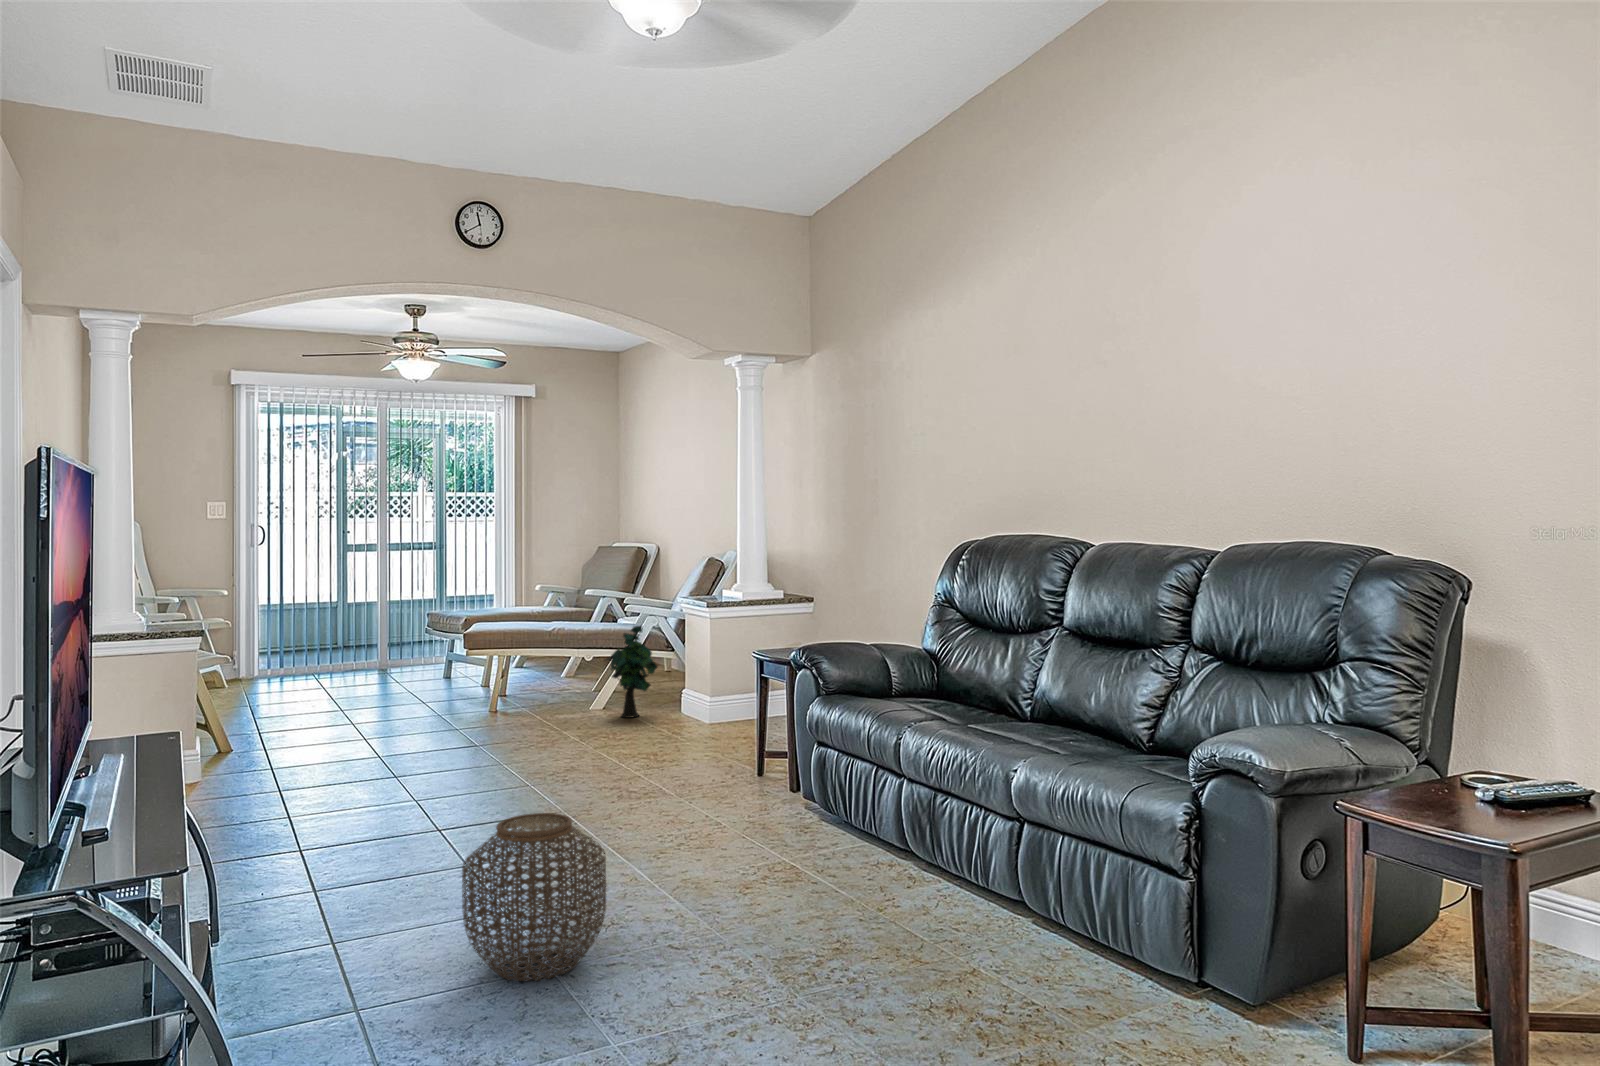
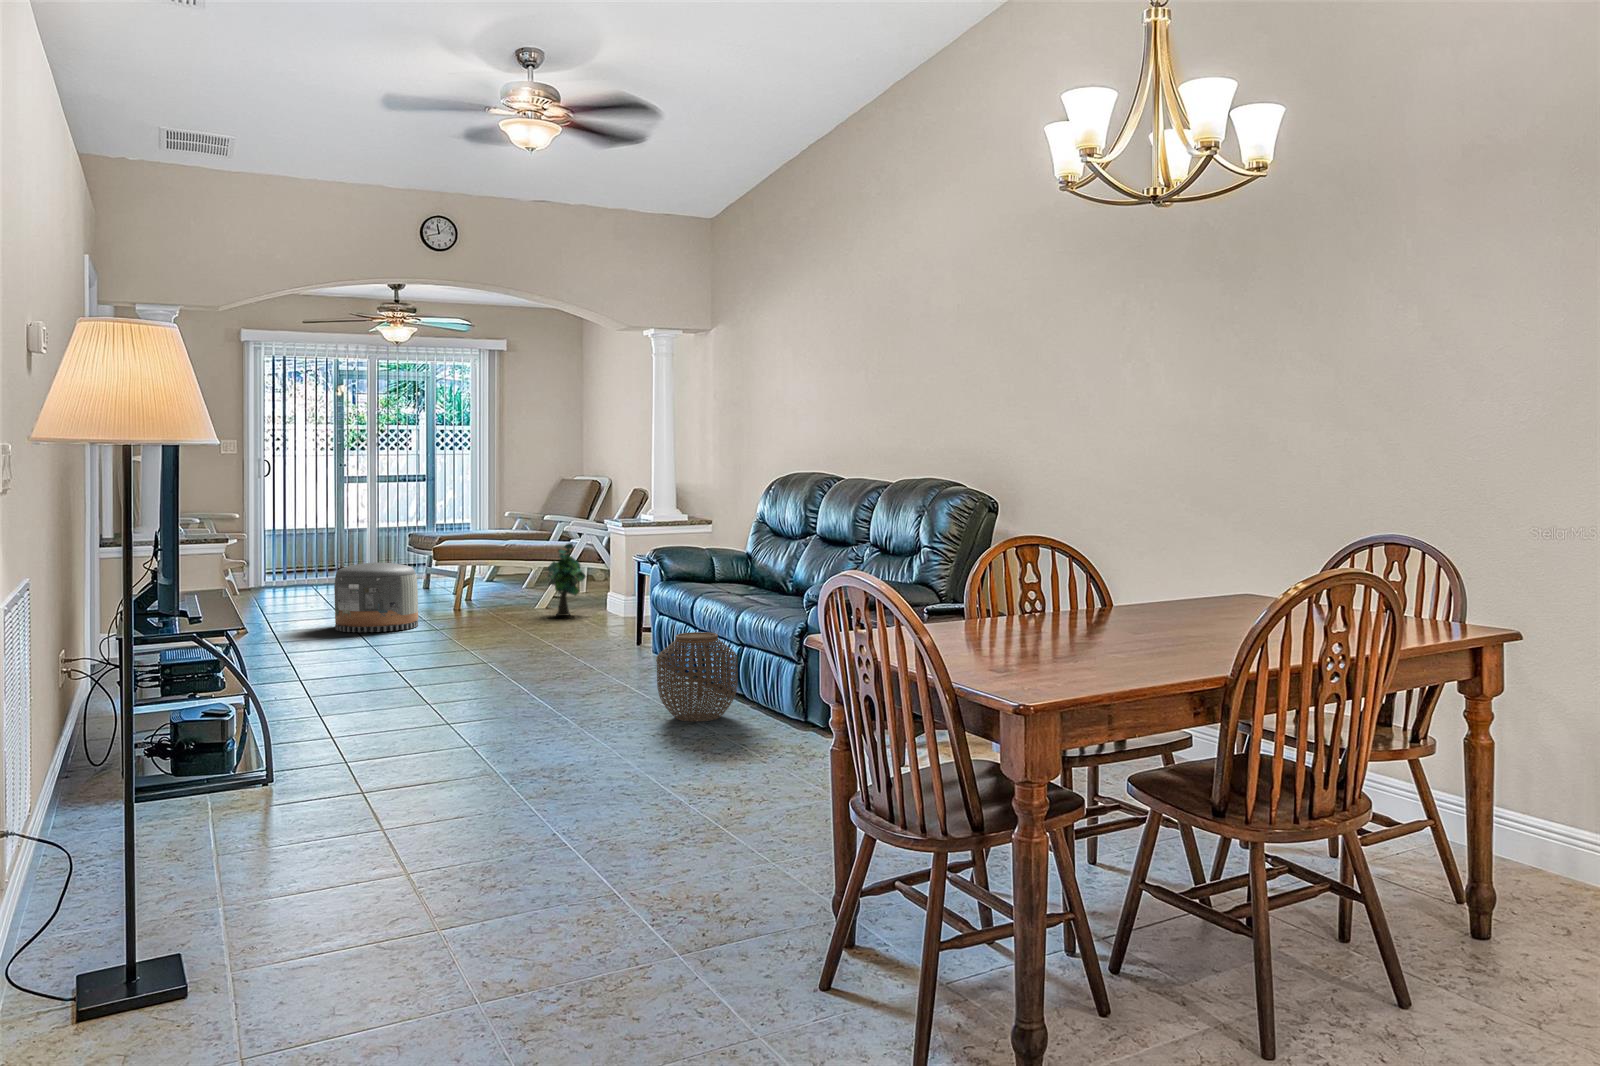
pouf: none [336,657,447,754] -> present [334,563,418,632]
woven basket: present [462,813,606,981] -> present [657,632,738,721]

